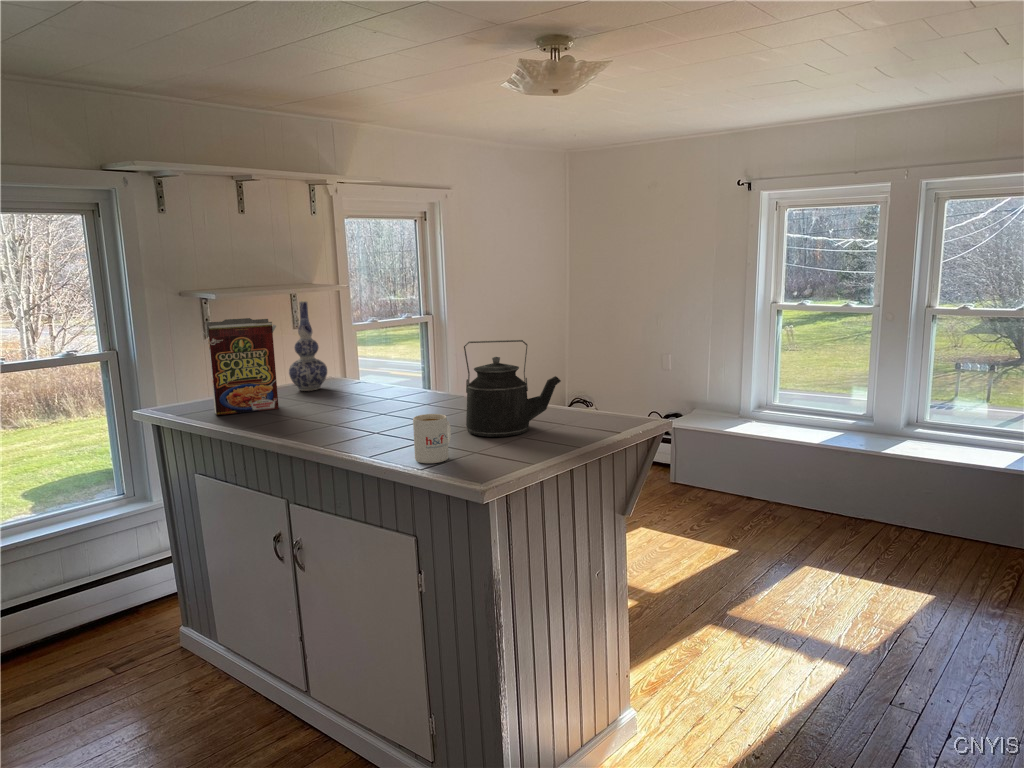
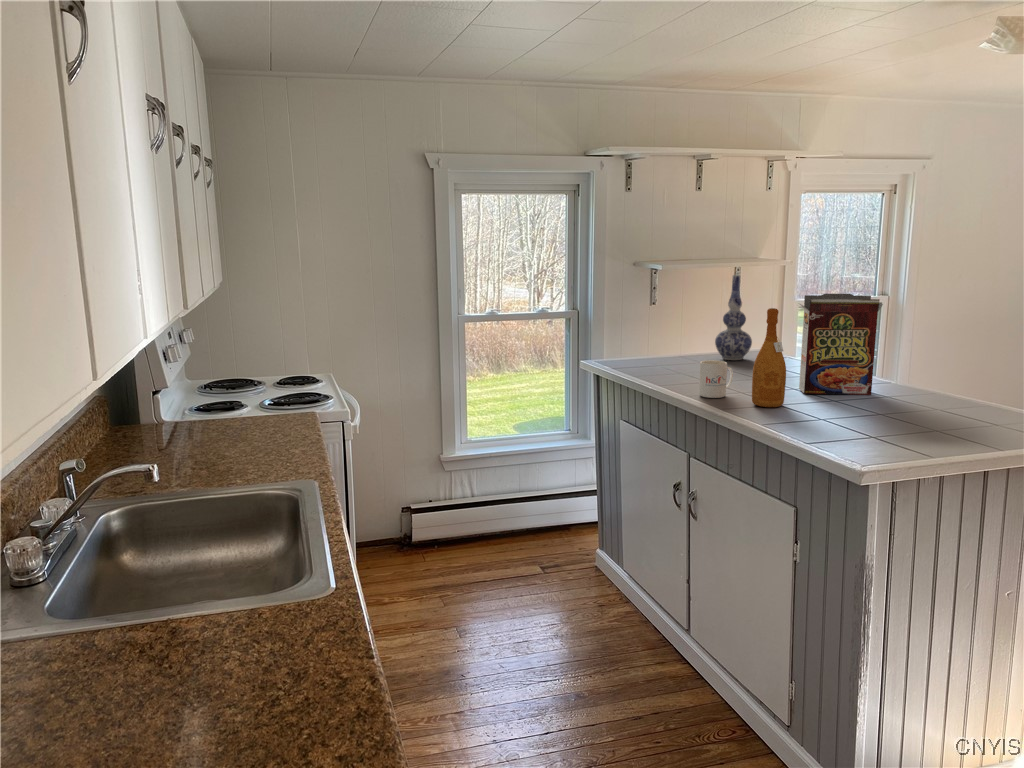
cereal box: present [202,318,279,415] -> present [799,294,883,395]
wine bottle: none [347,334,382,437] -> present [752,308,786,407]
kettle: present [464,340,561,437] -> none [871,324,991,427]
mug: present [413,414,451,463] -> present [699,360,733,398]

